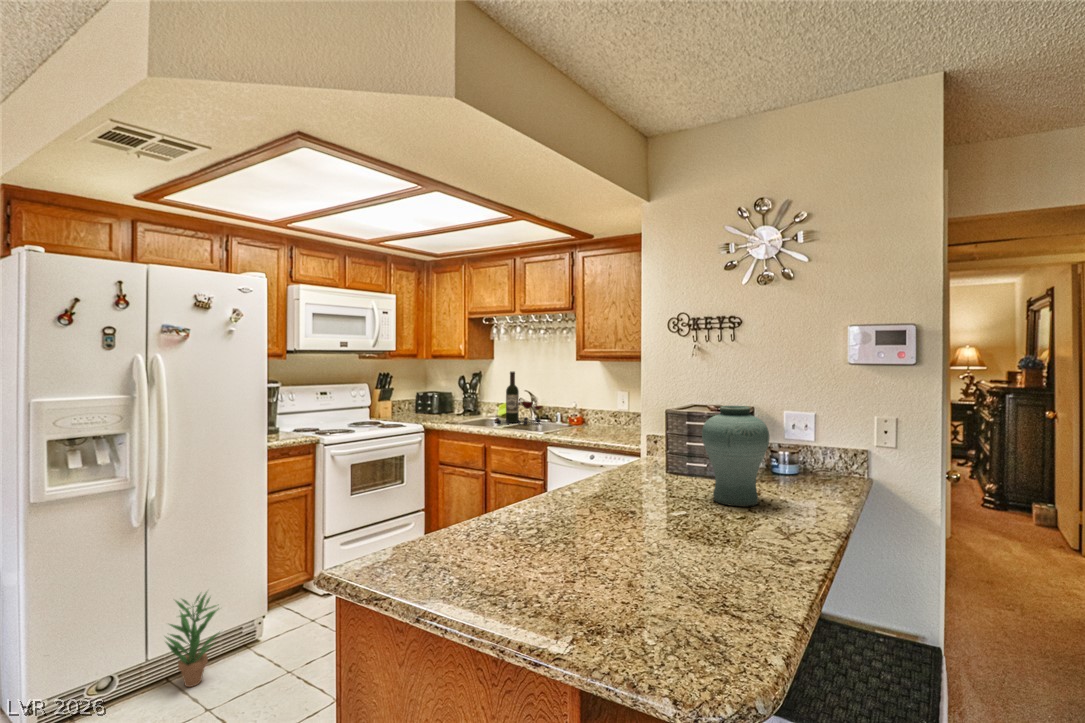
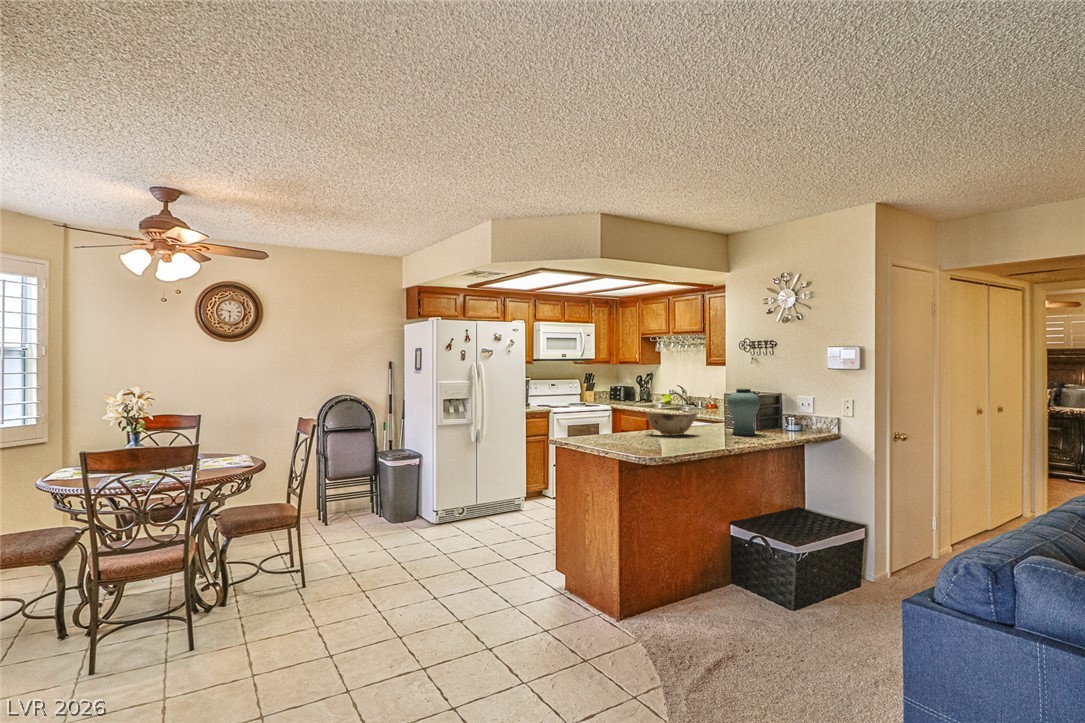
wine bottle: present [494,371,542,425] -> none [657,373,689,408]
bowl: none [547,461,660,524] -> present [646,411,697,435]
potted plant: present [166,593,219,687] -> none [484,476,509,521]

